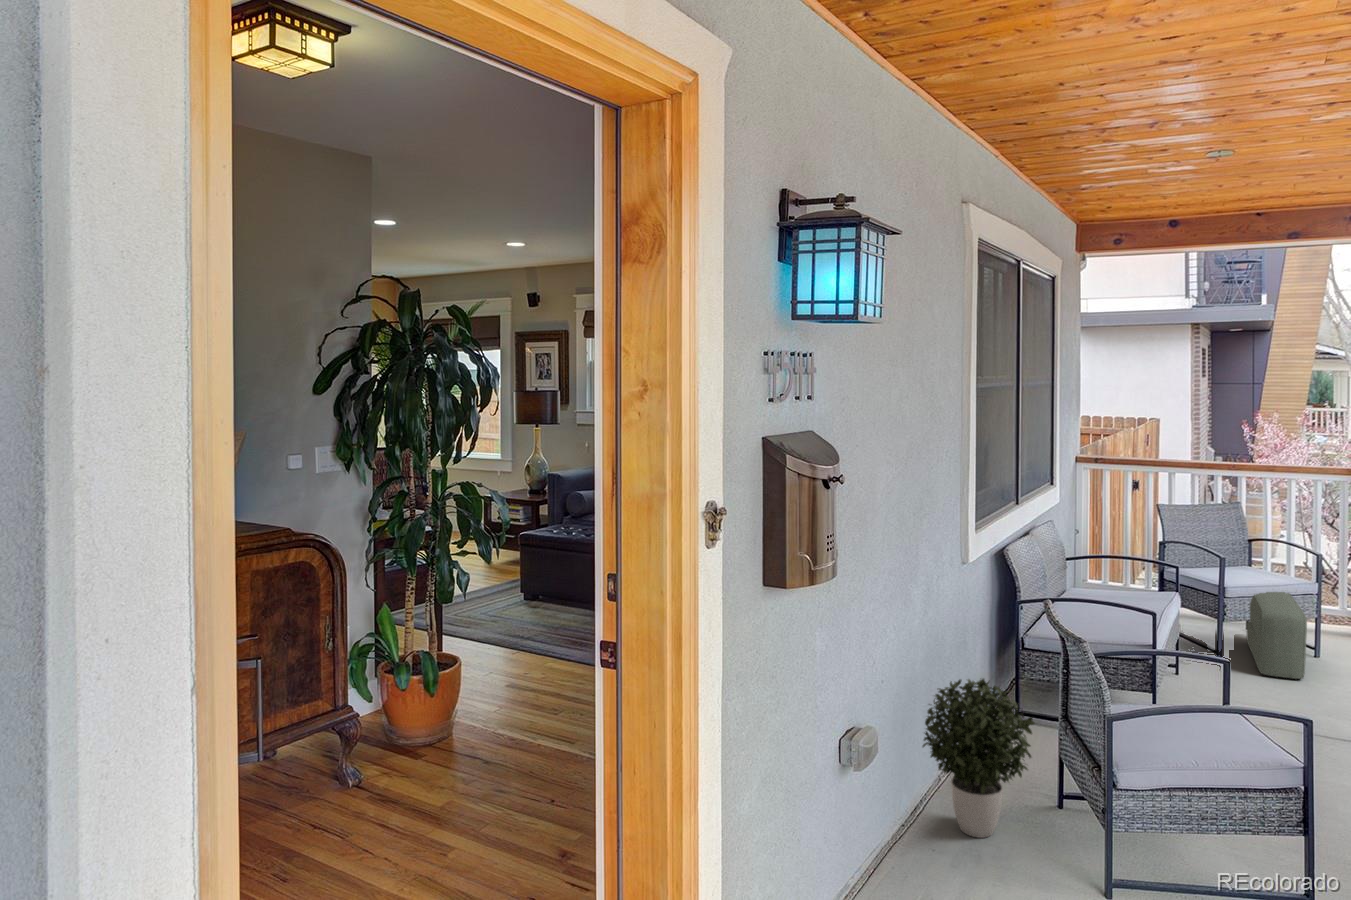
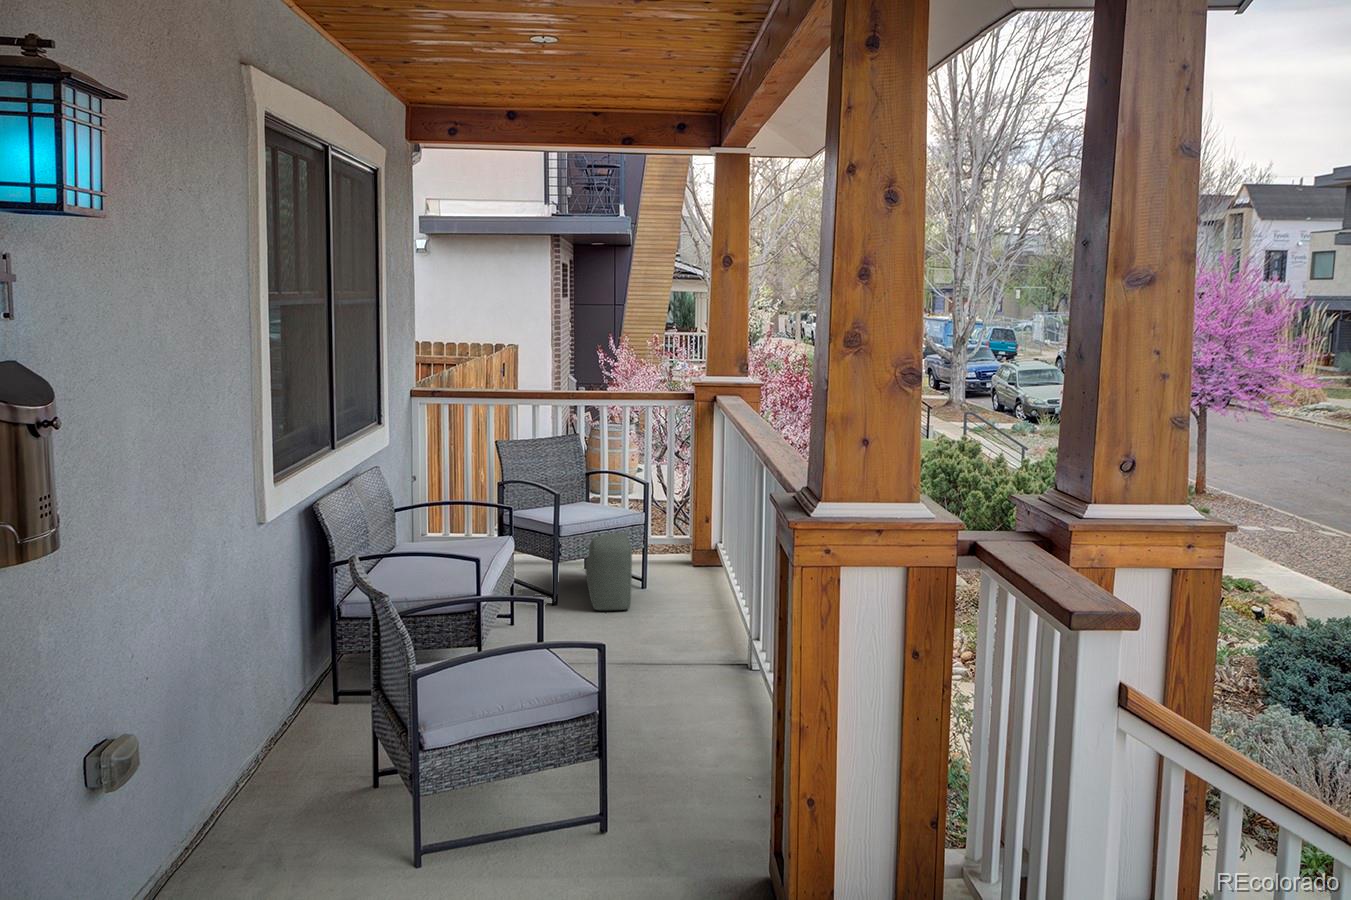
potted plant: present [923,679,1035,838] -> none [208,656,343,848]

